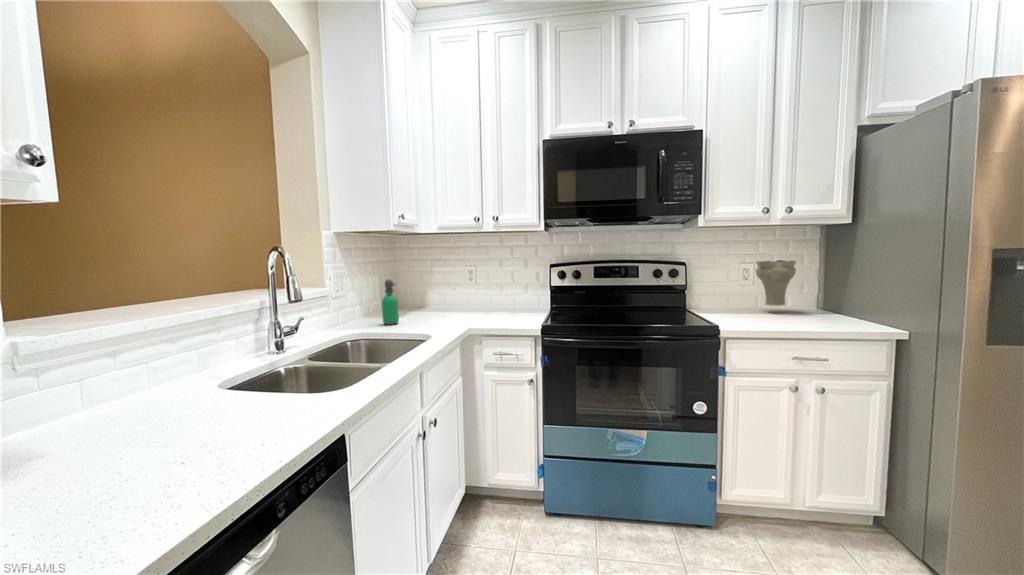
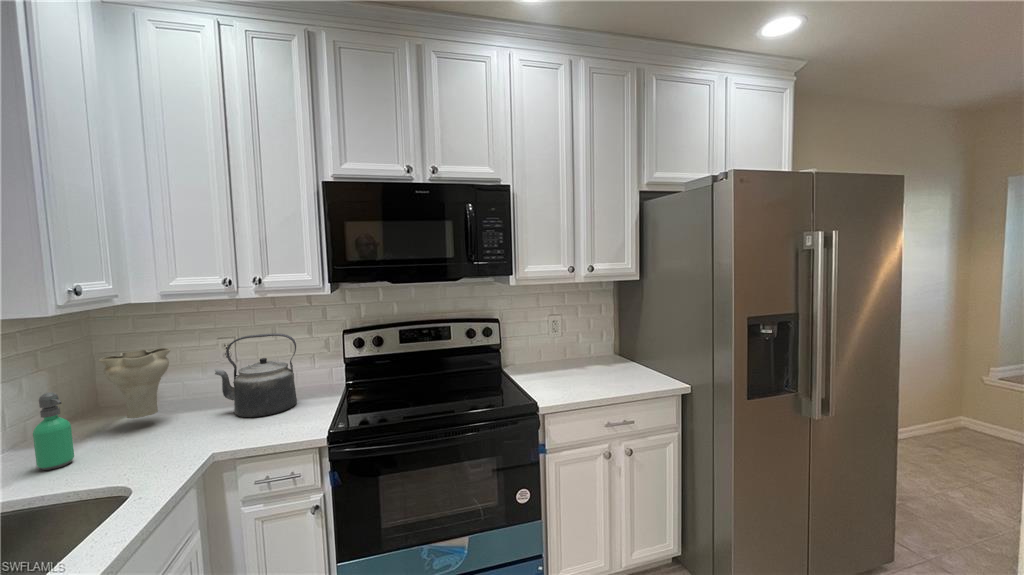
kettle: none [467,260,519,317] -> present [215,333,297,417]
vase: present [756,260,796,306] -> present [99,348,170,419]

